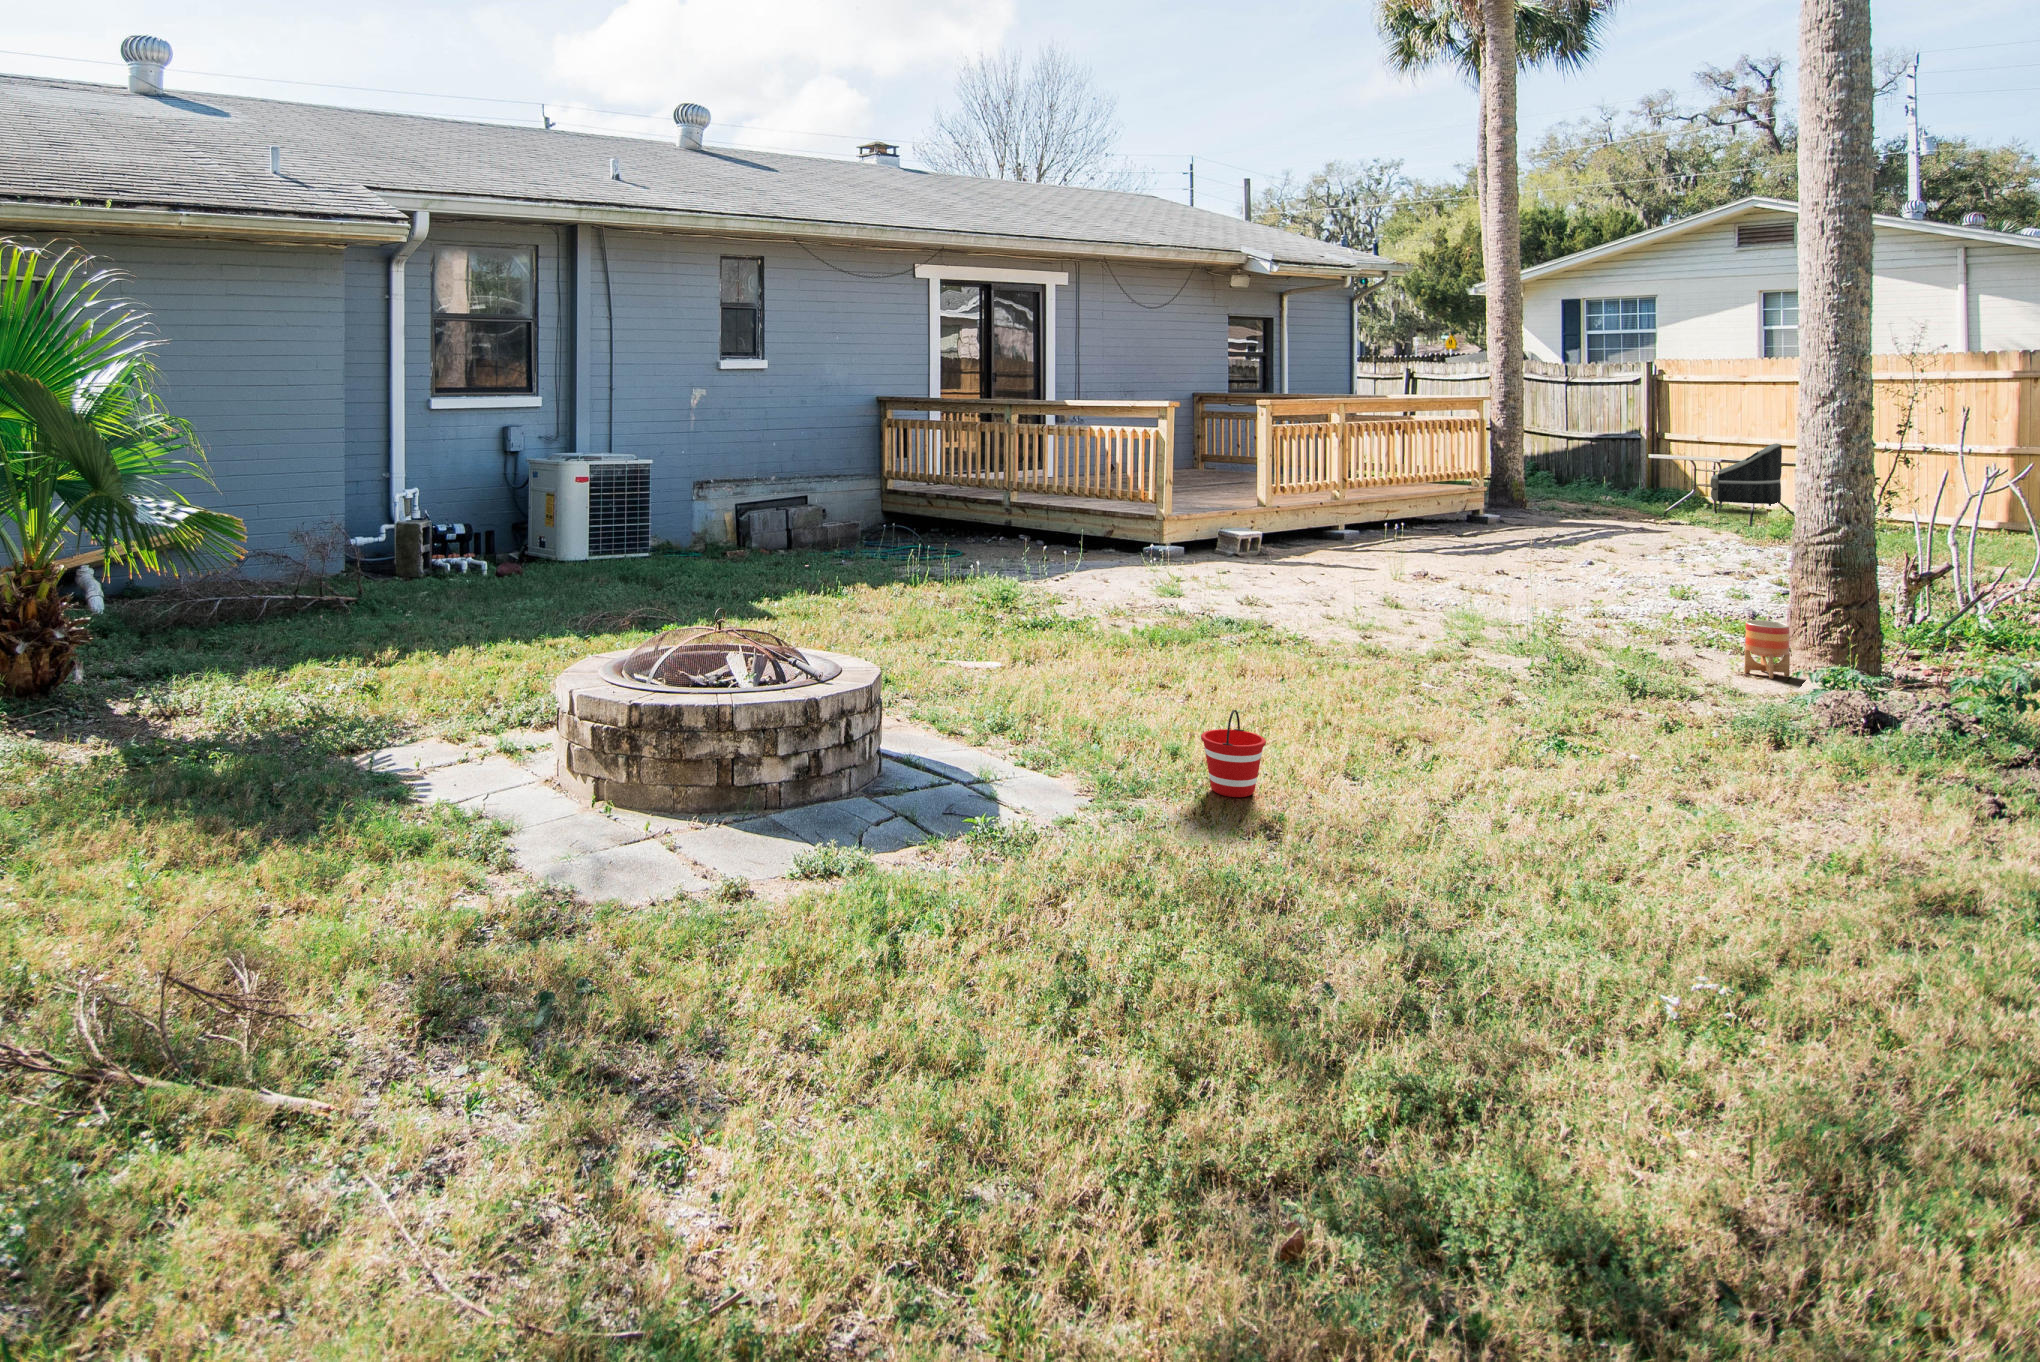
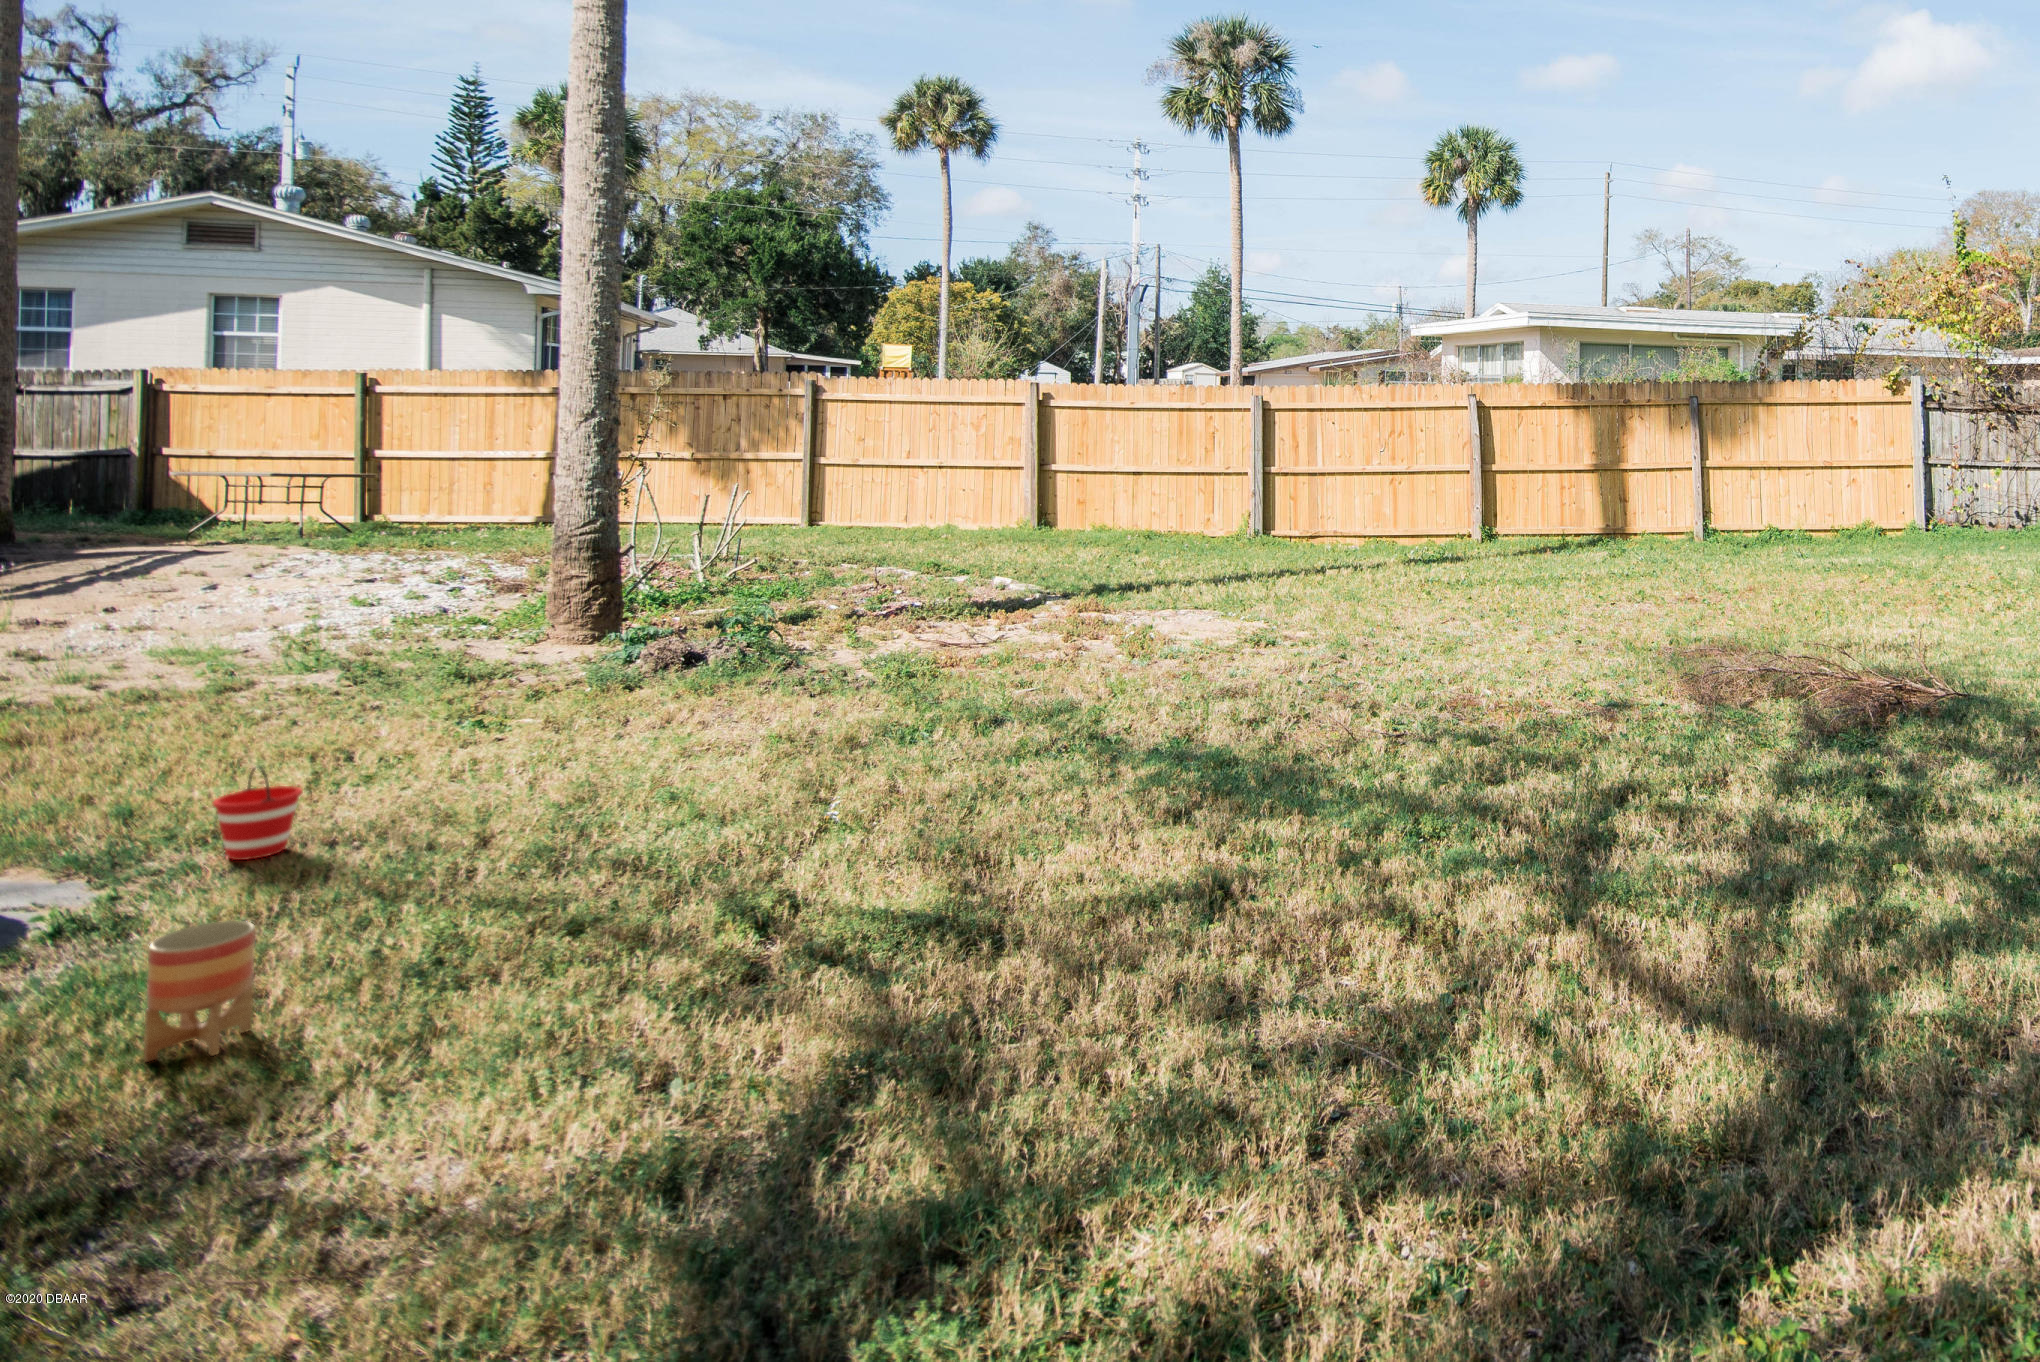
armchair: present [1710,443,1782,512] -> none [214,446,301,539]
planter: present [1744,620,1790,679] -> present [144,921,255,1062]

